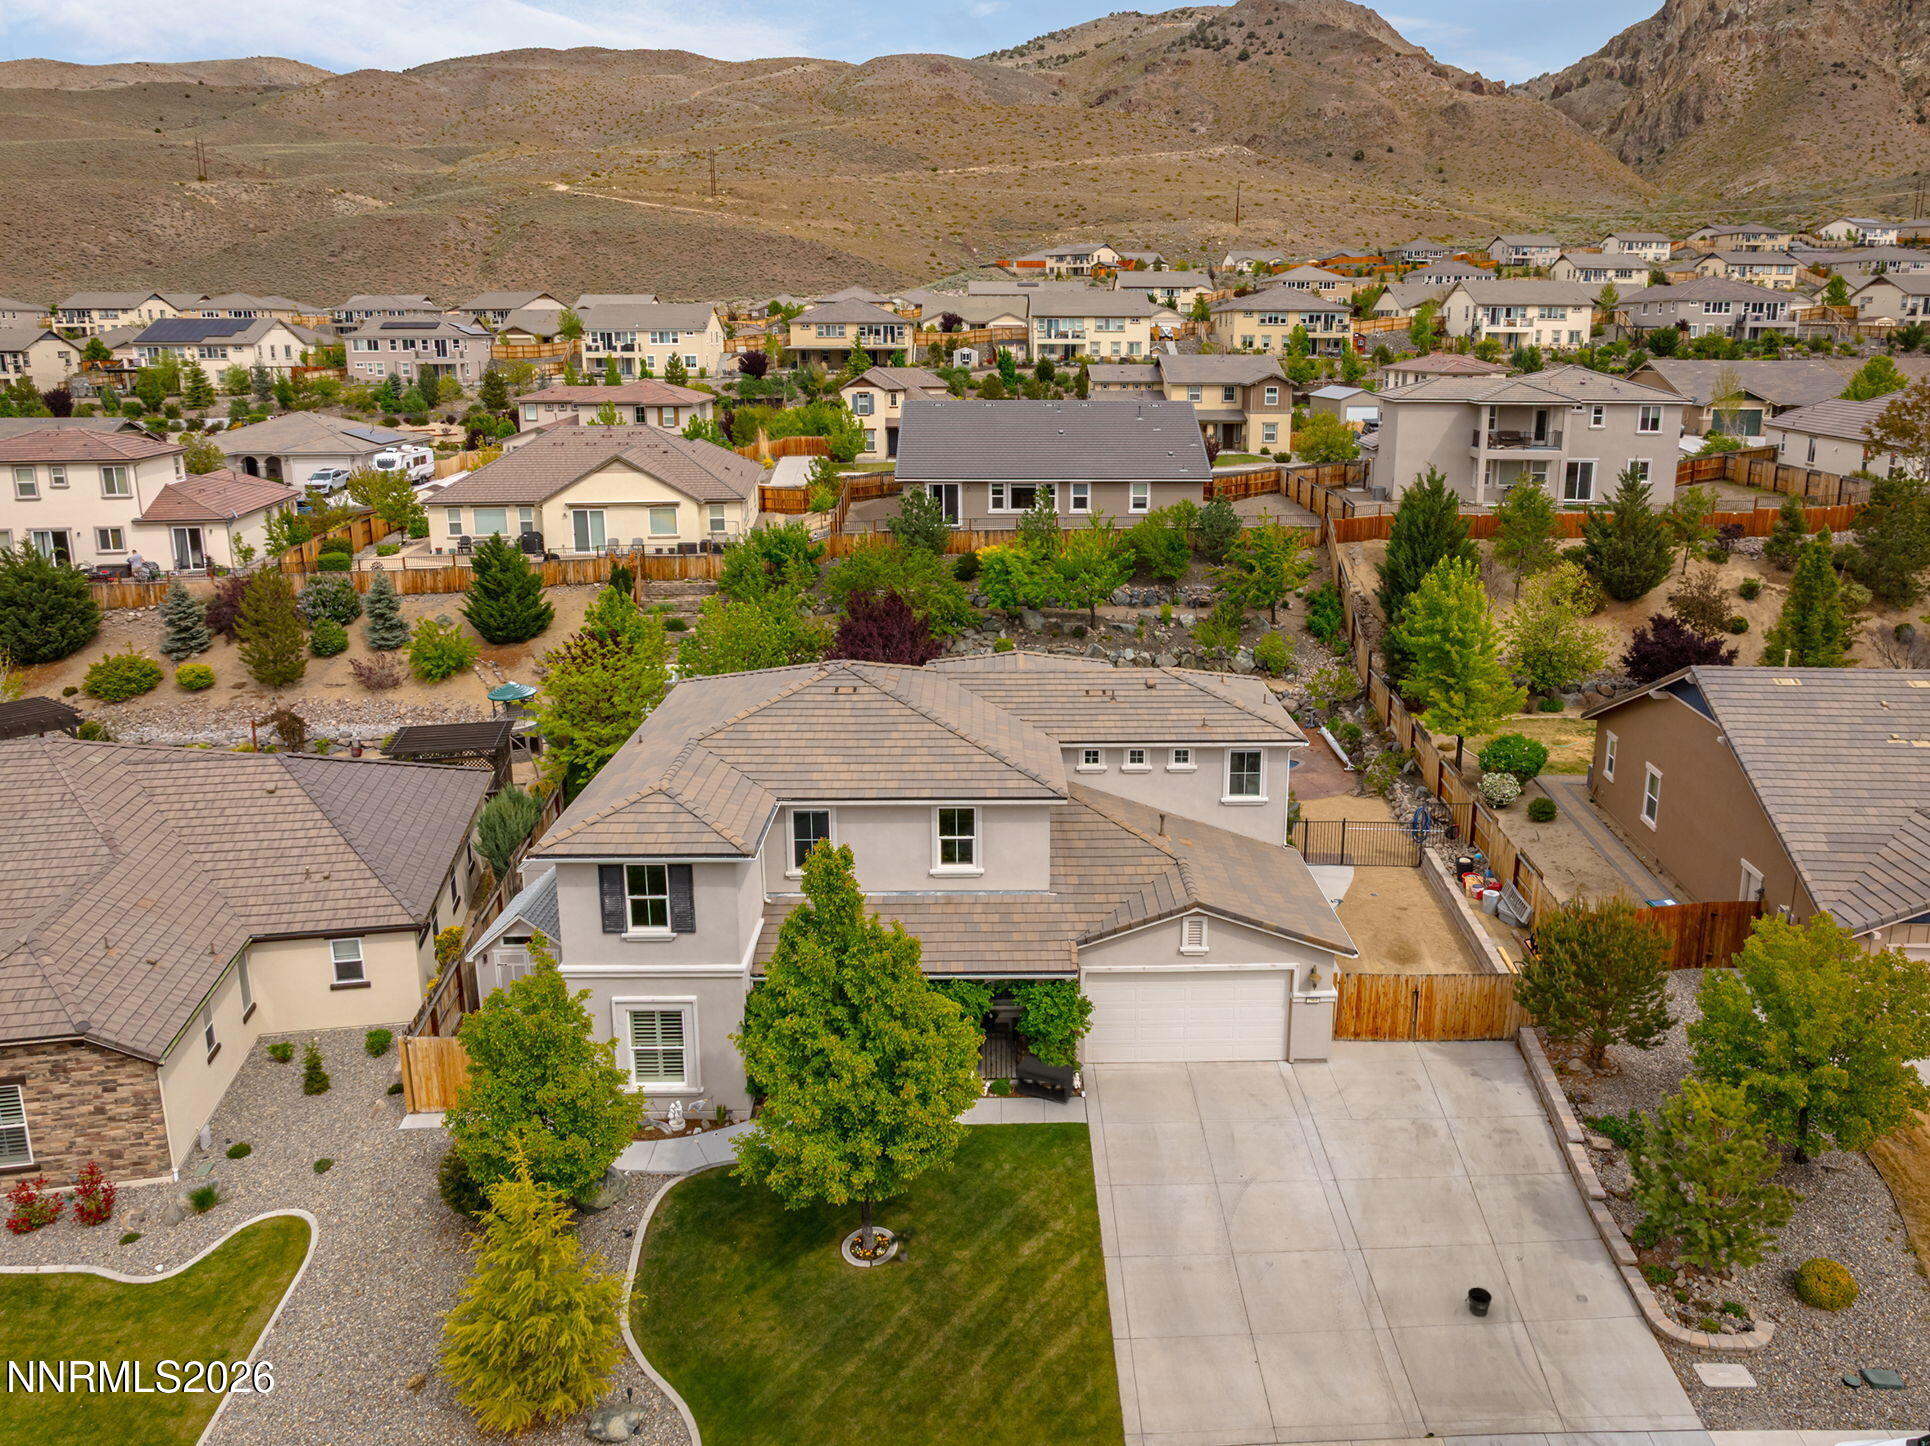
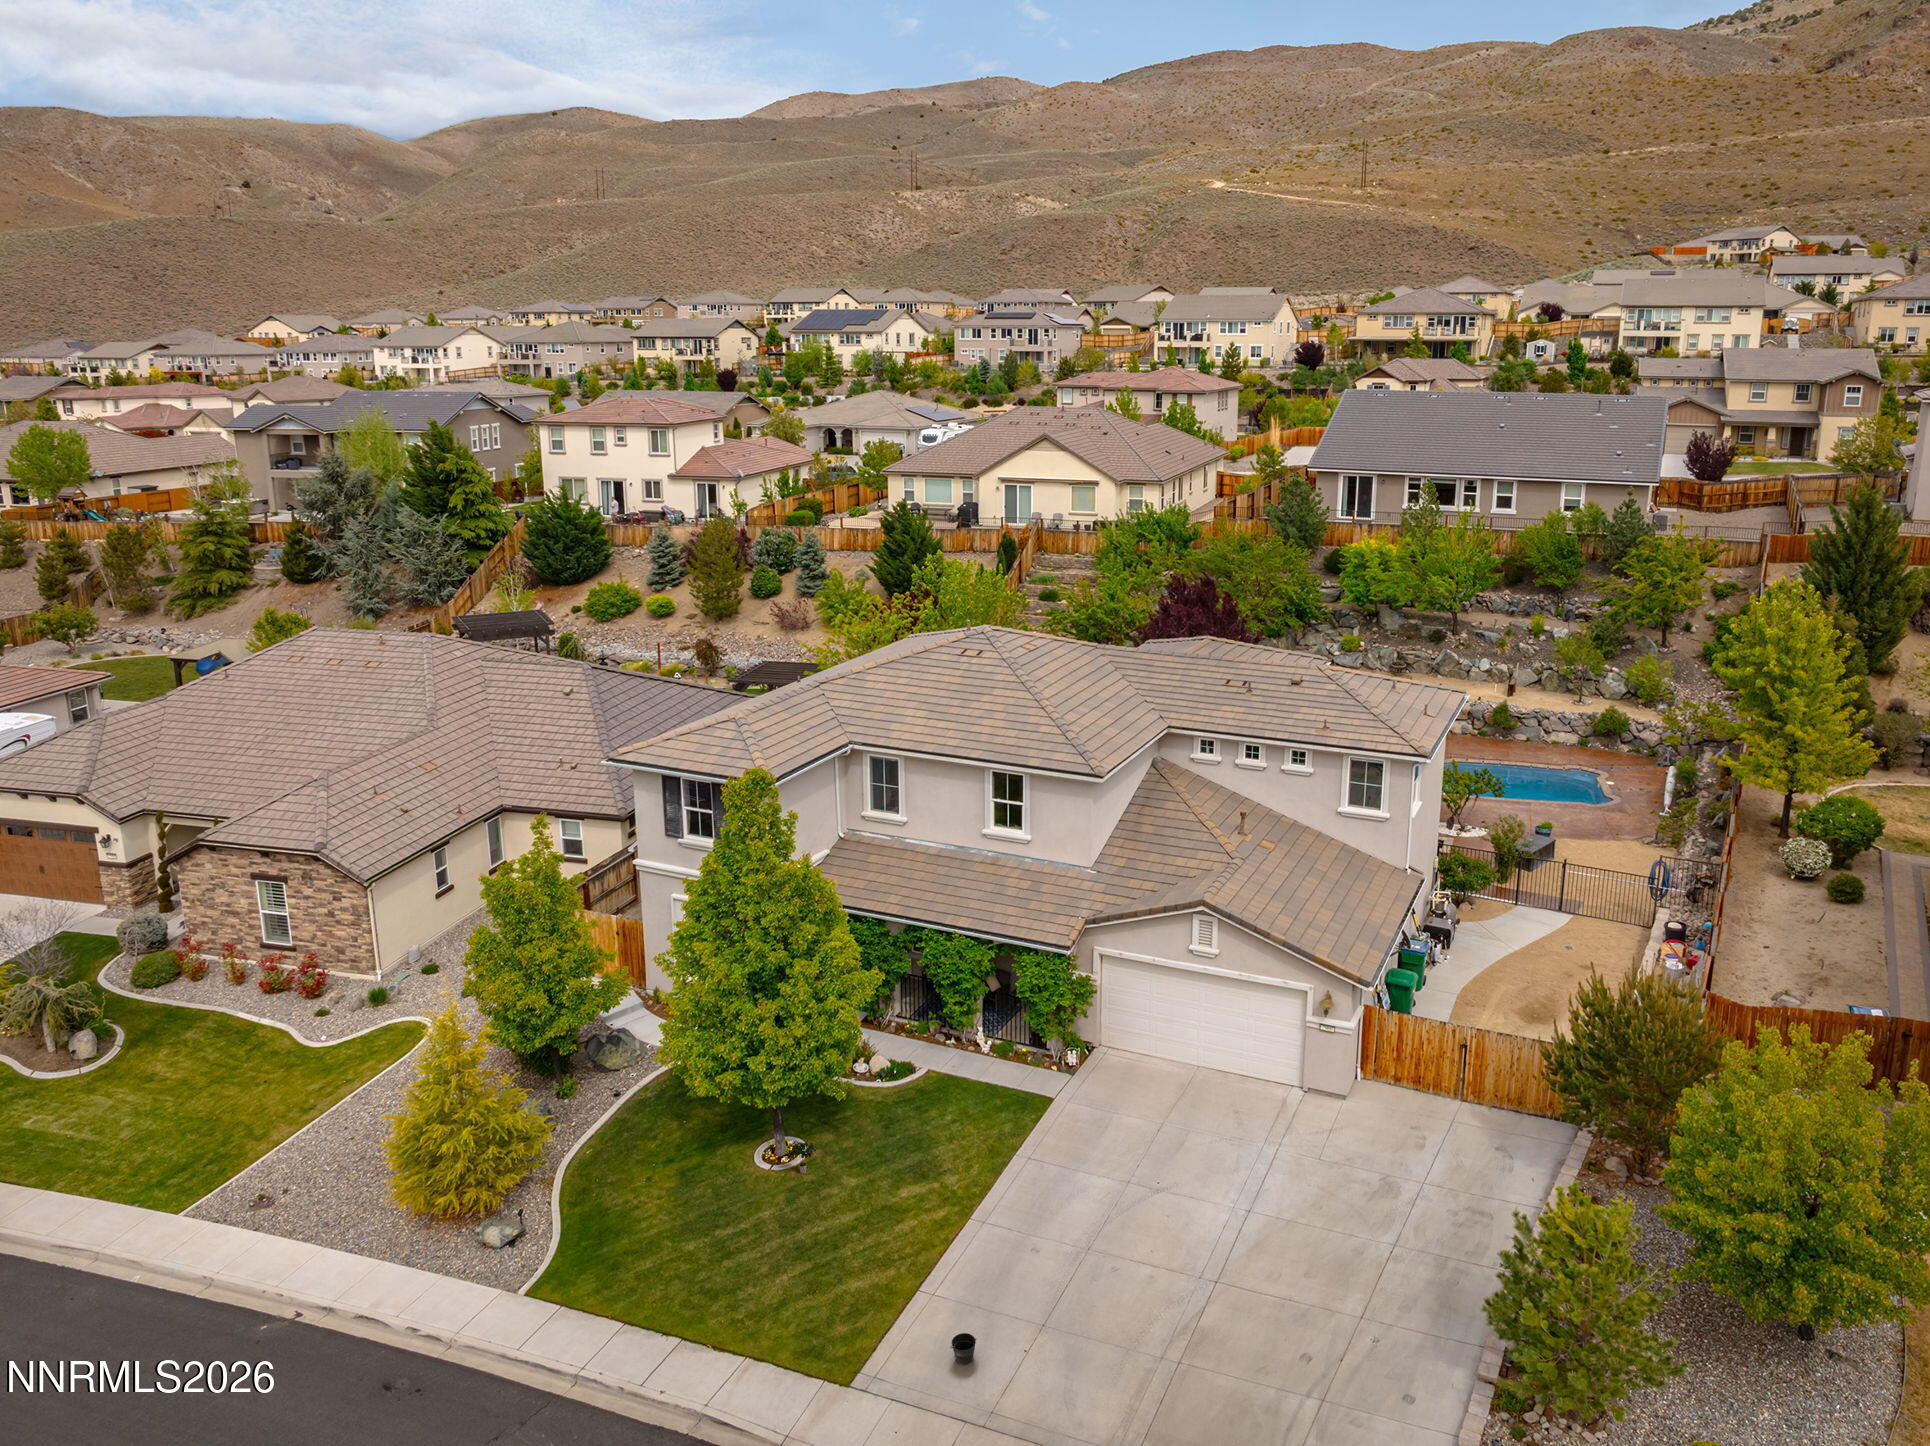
bench: present [1017,1056,1075,1105] -> none [1014,1025,1067,1079]
bucket: present [1465,1287,1492,1317] -> present [950,1333,976,1365]

